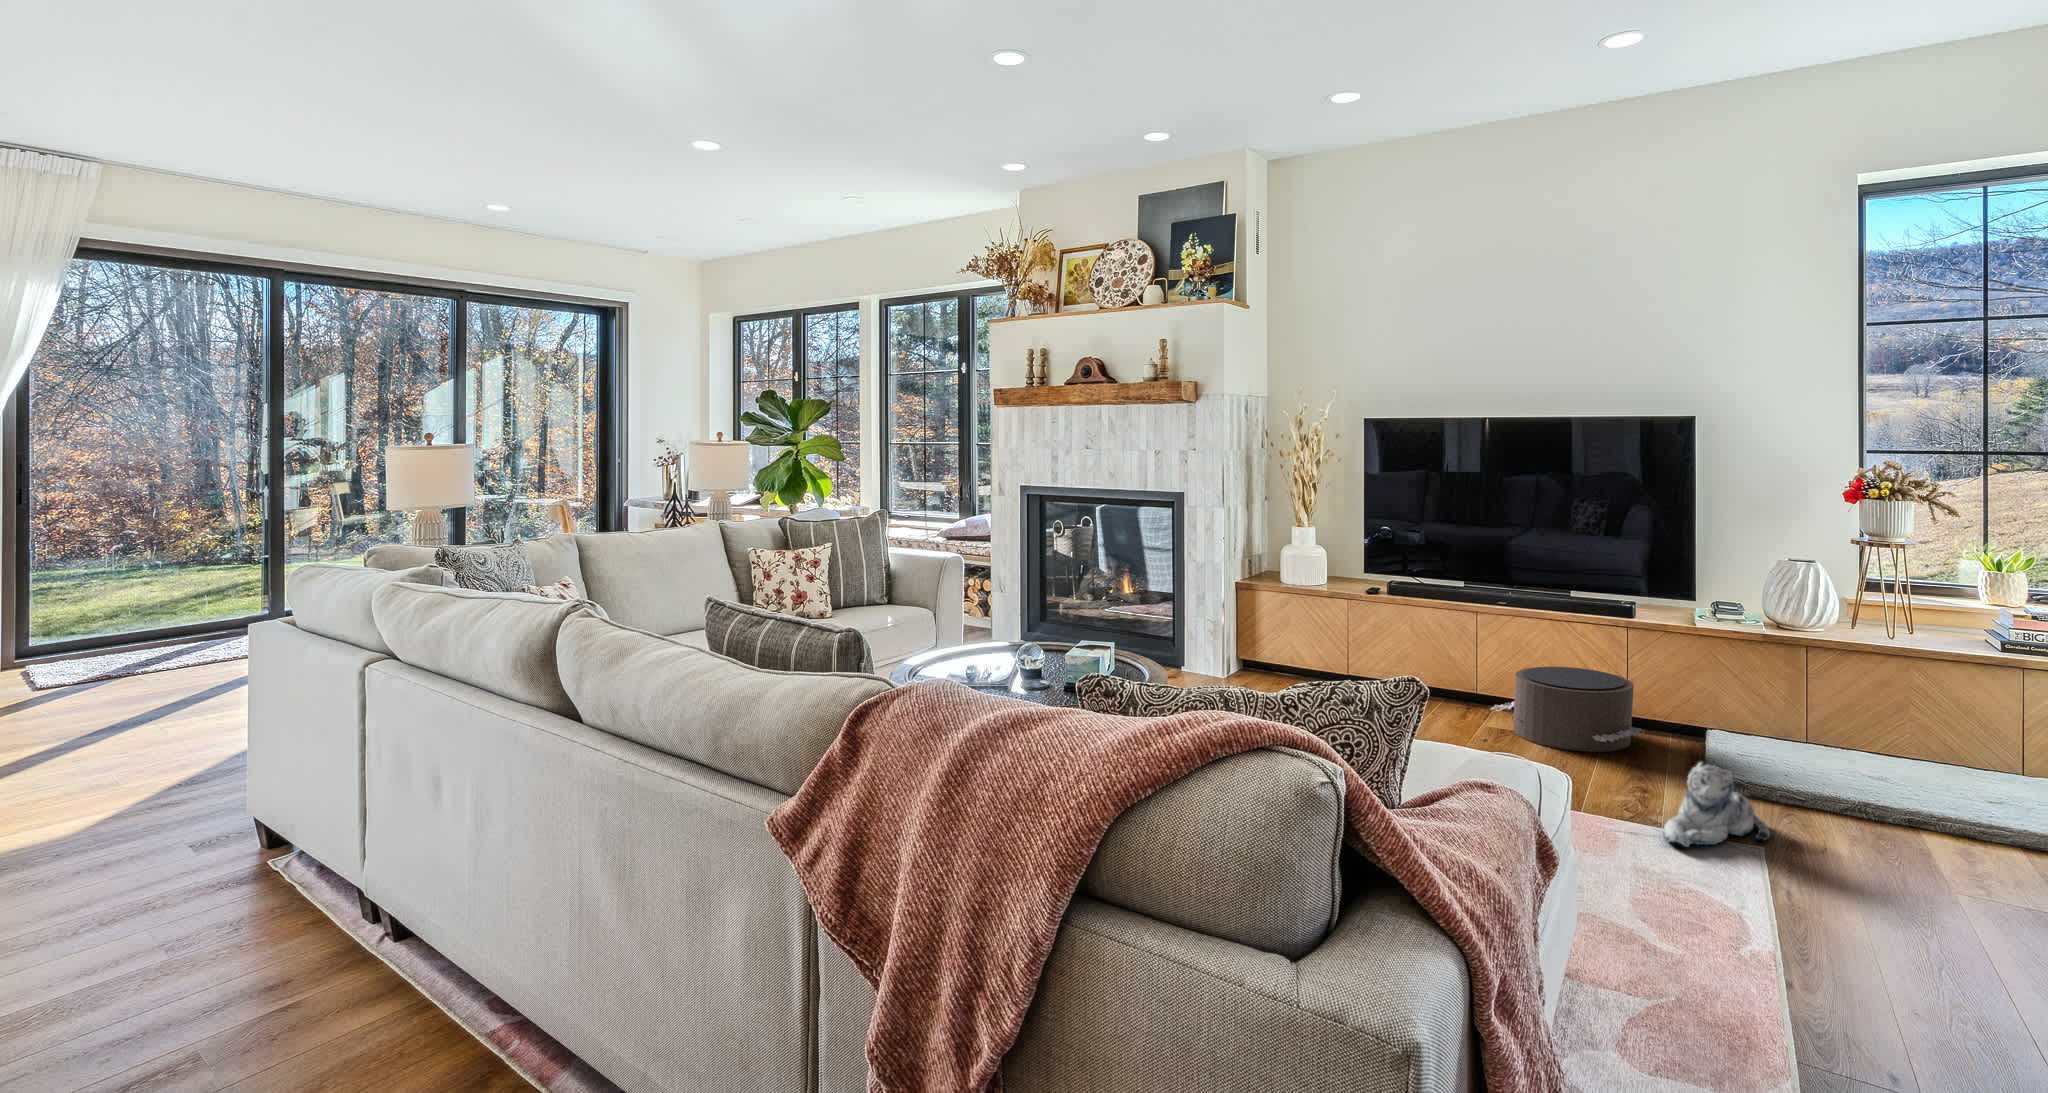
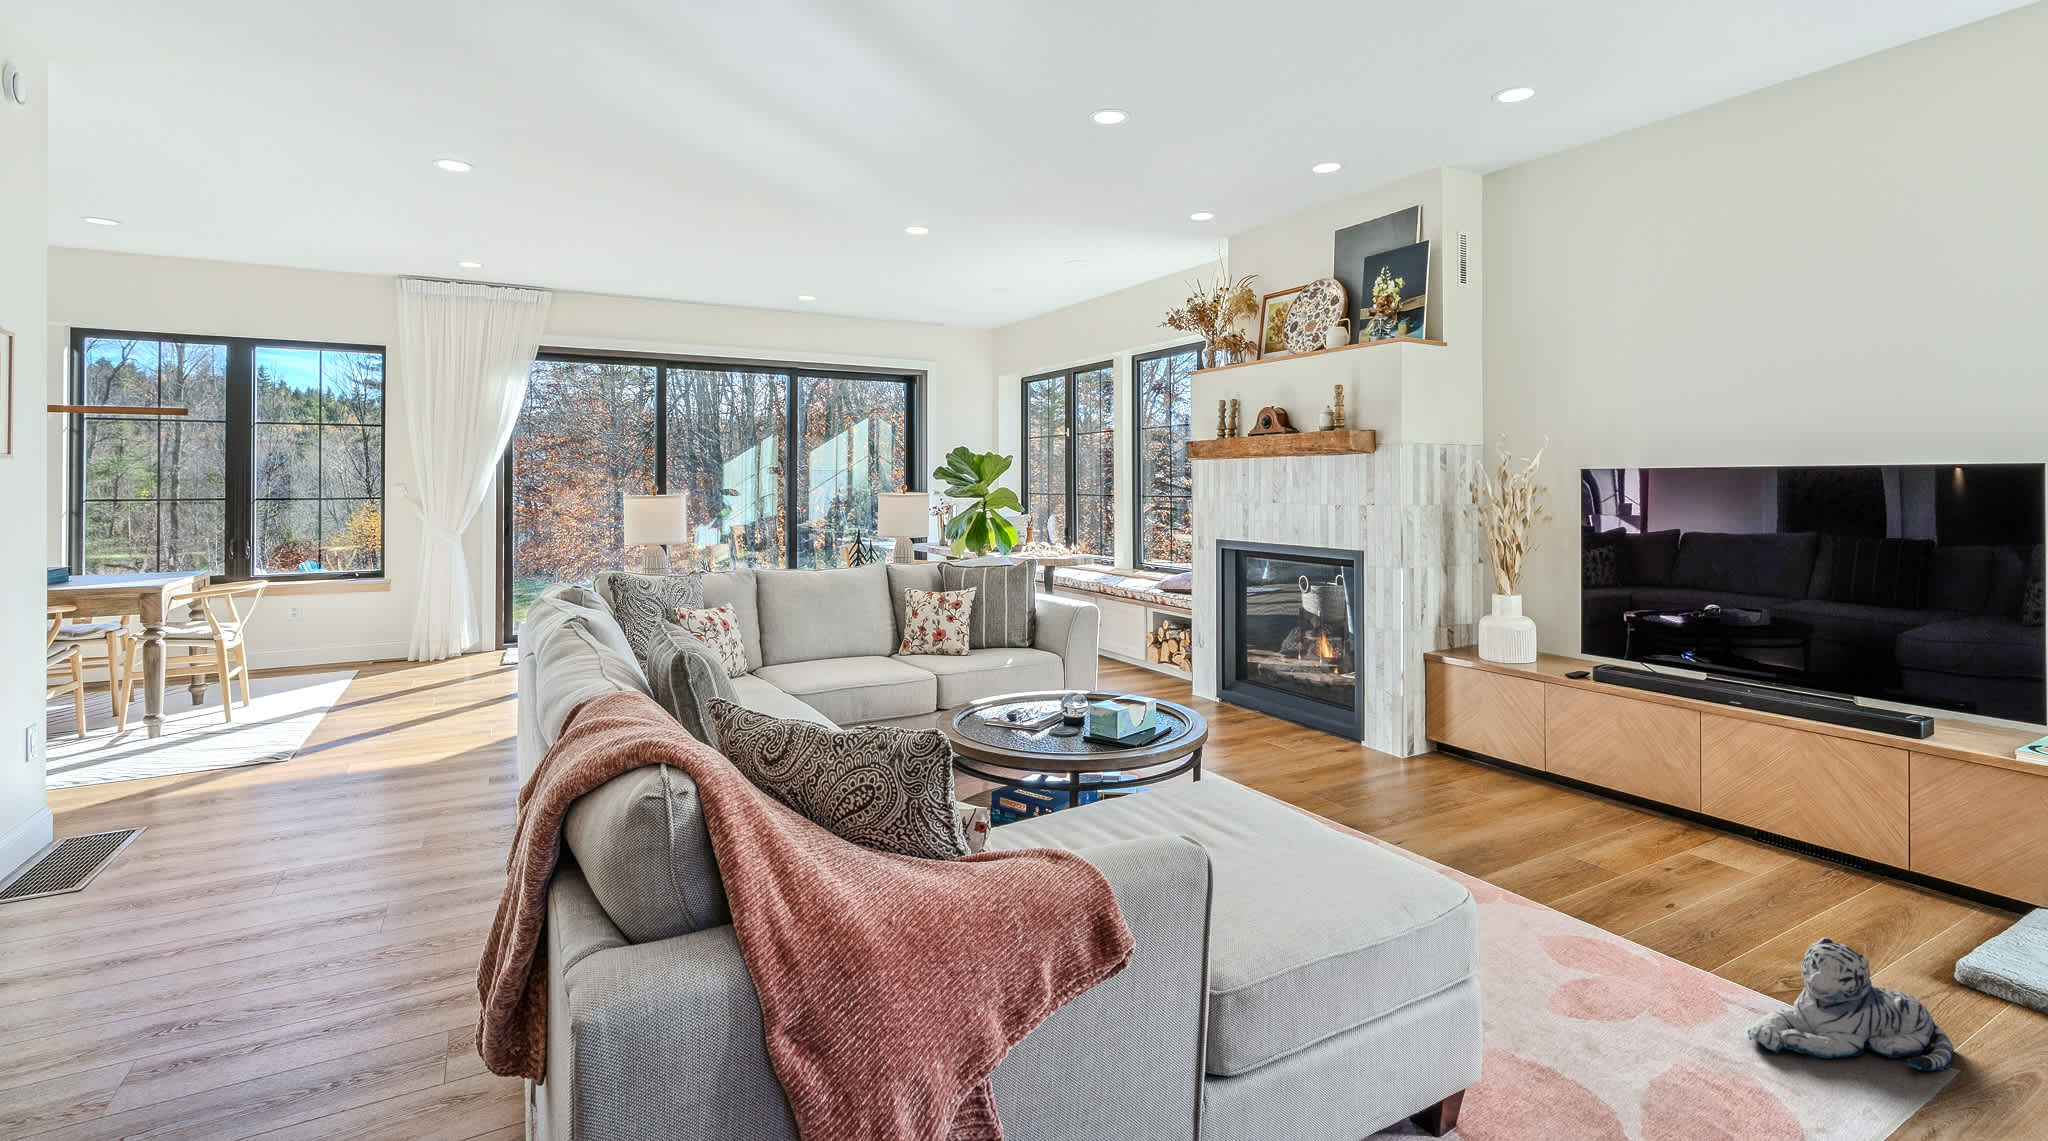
pouf: present [1490,667,1645,752] -> none [1671,791,1882,916]

